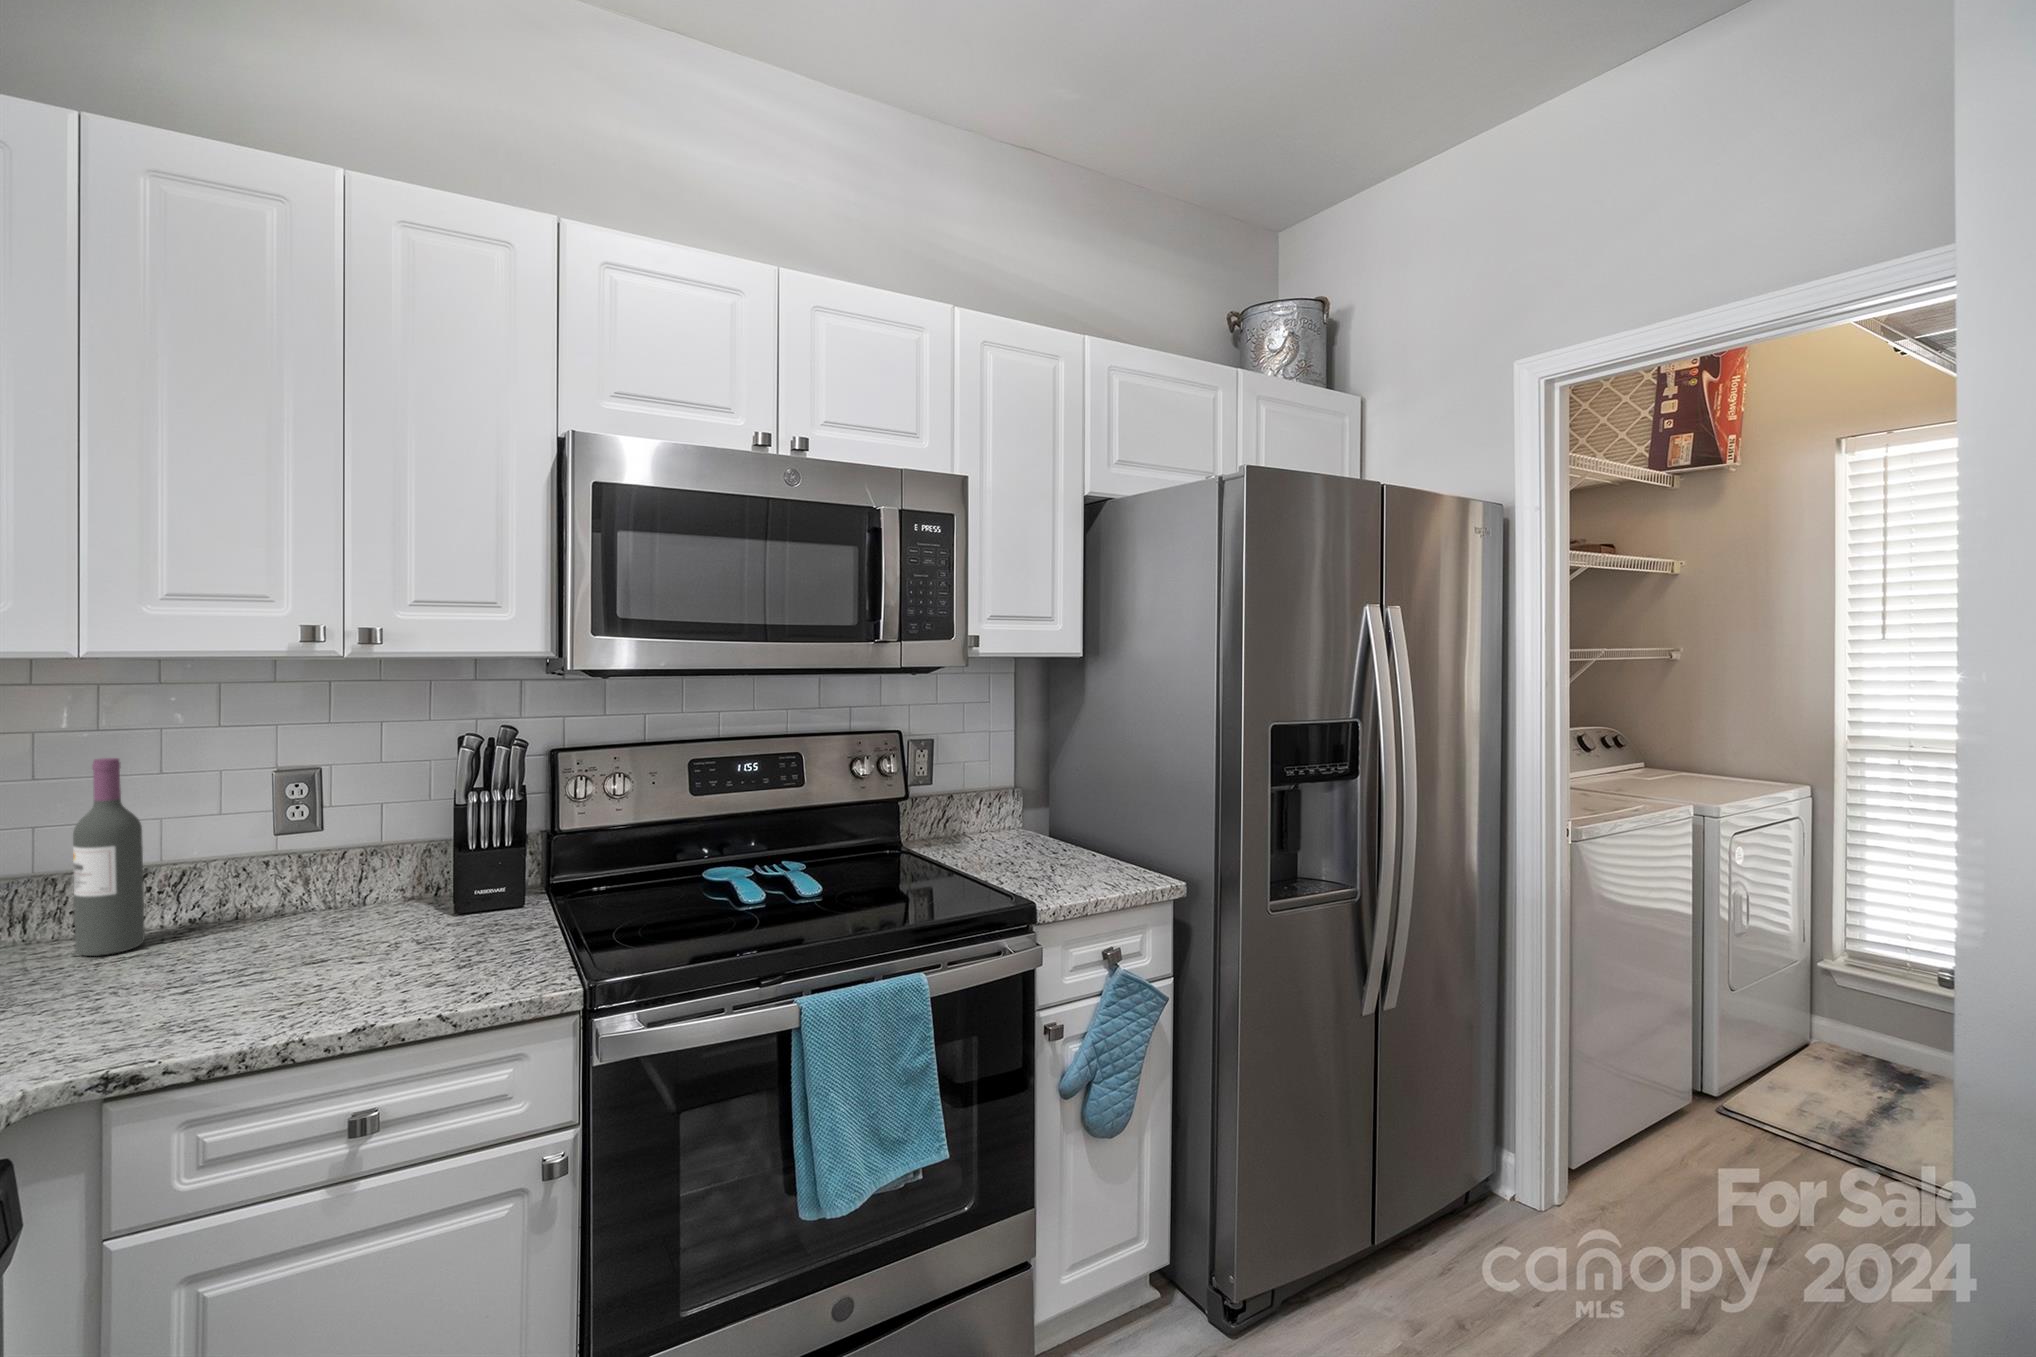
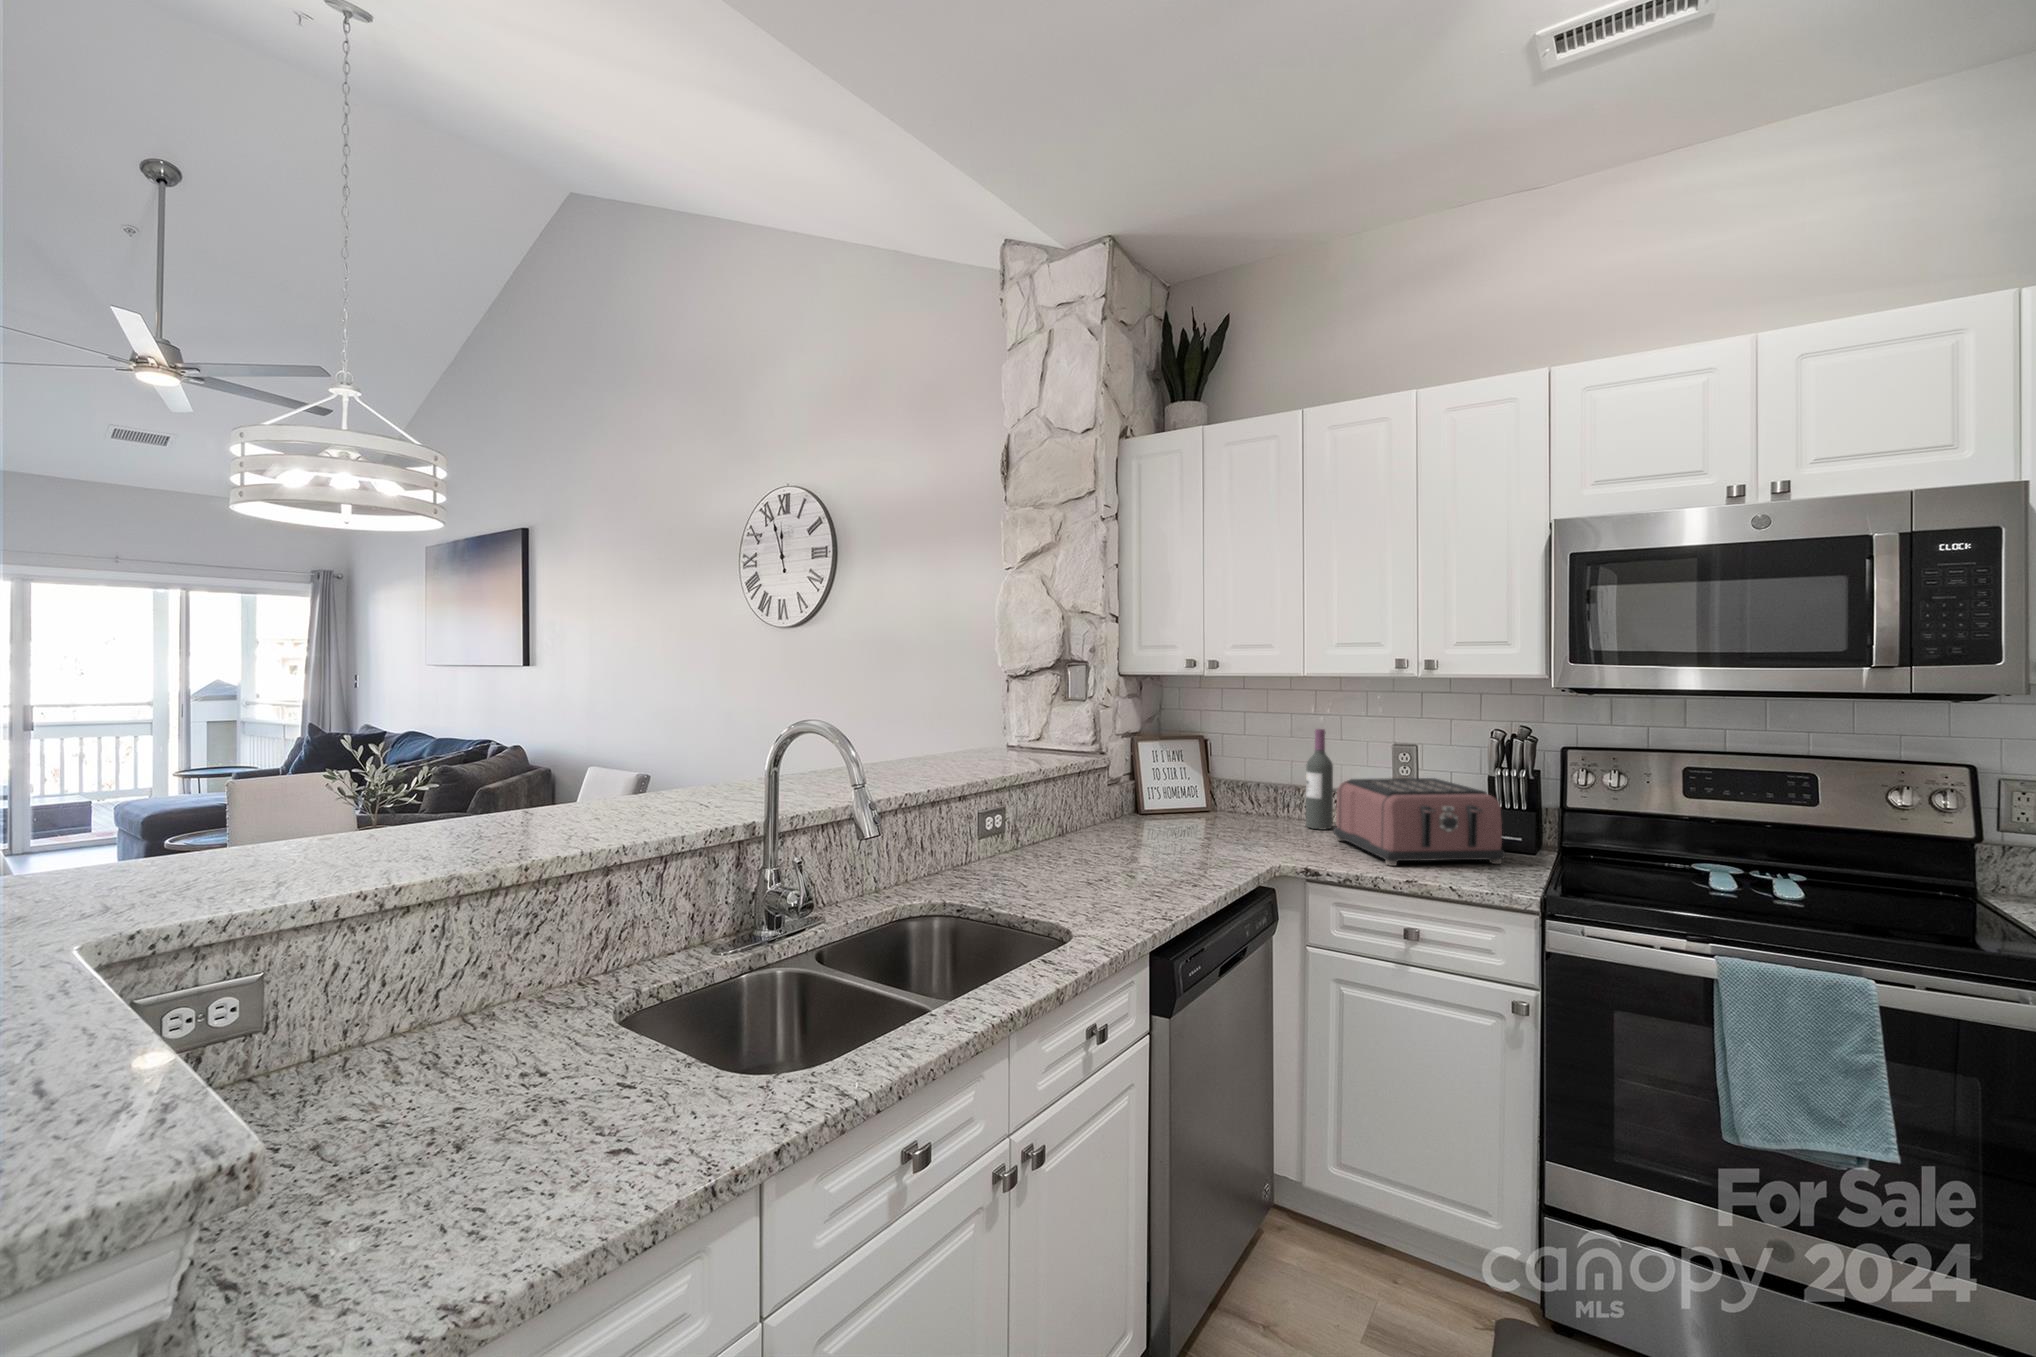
toaster: none [156,821,496,1005] -> present [1333,778,1505,866]

